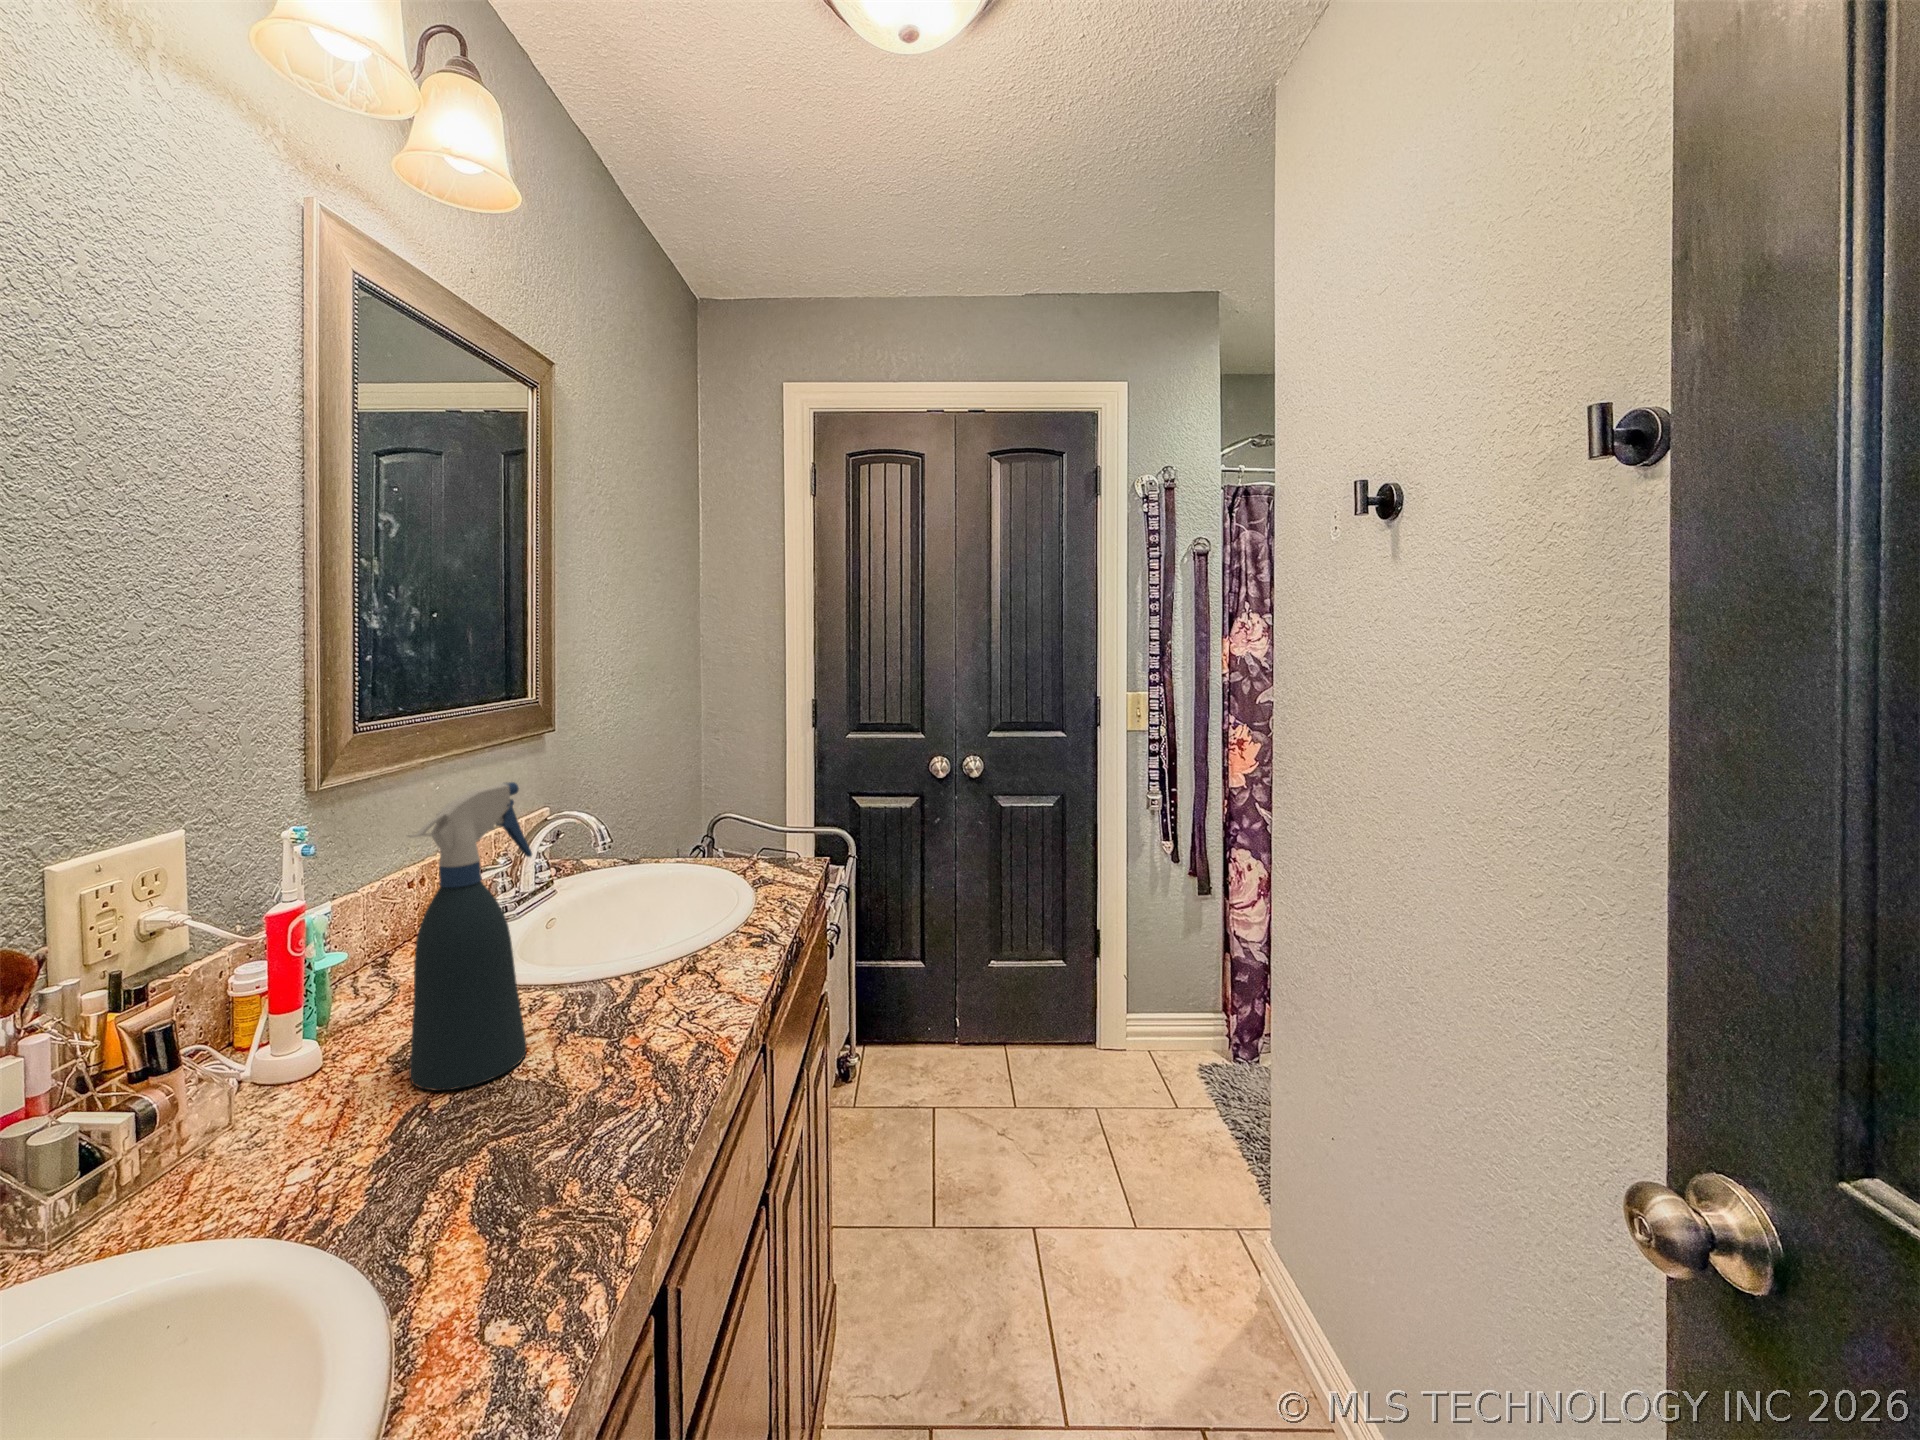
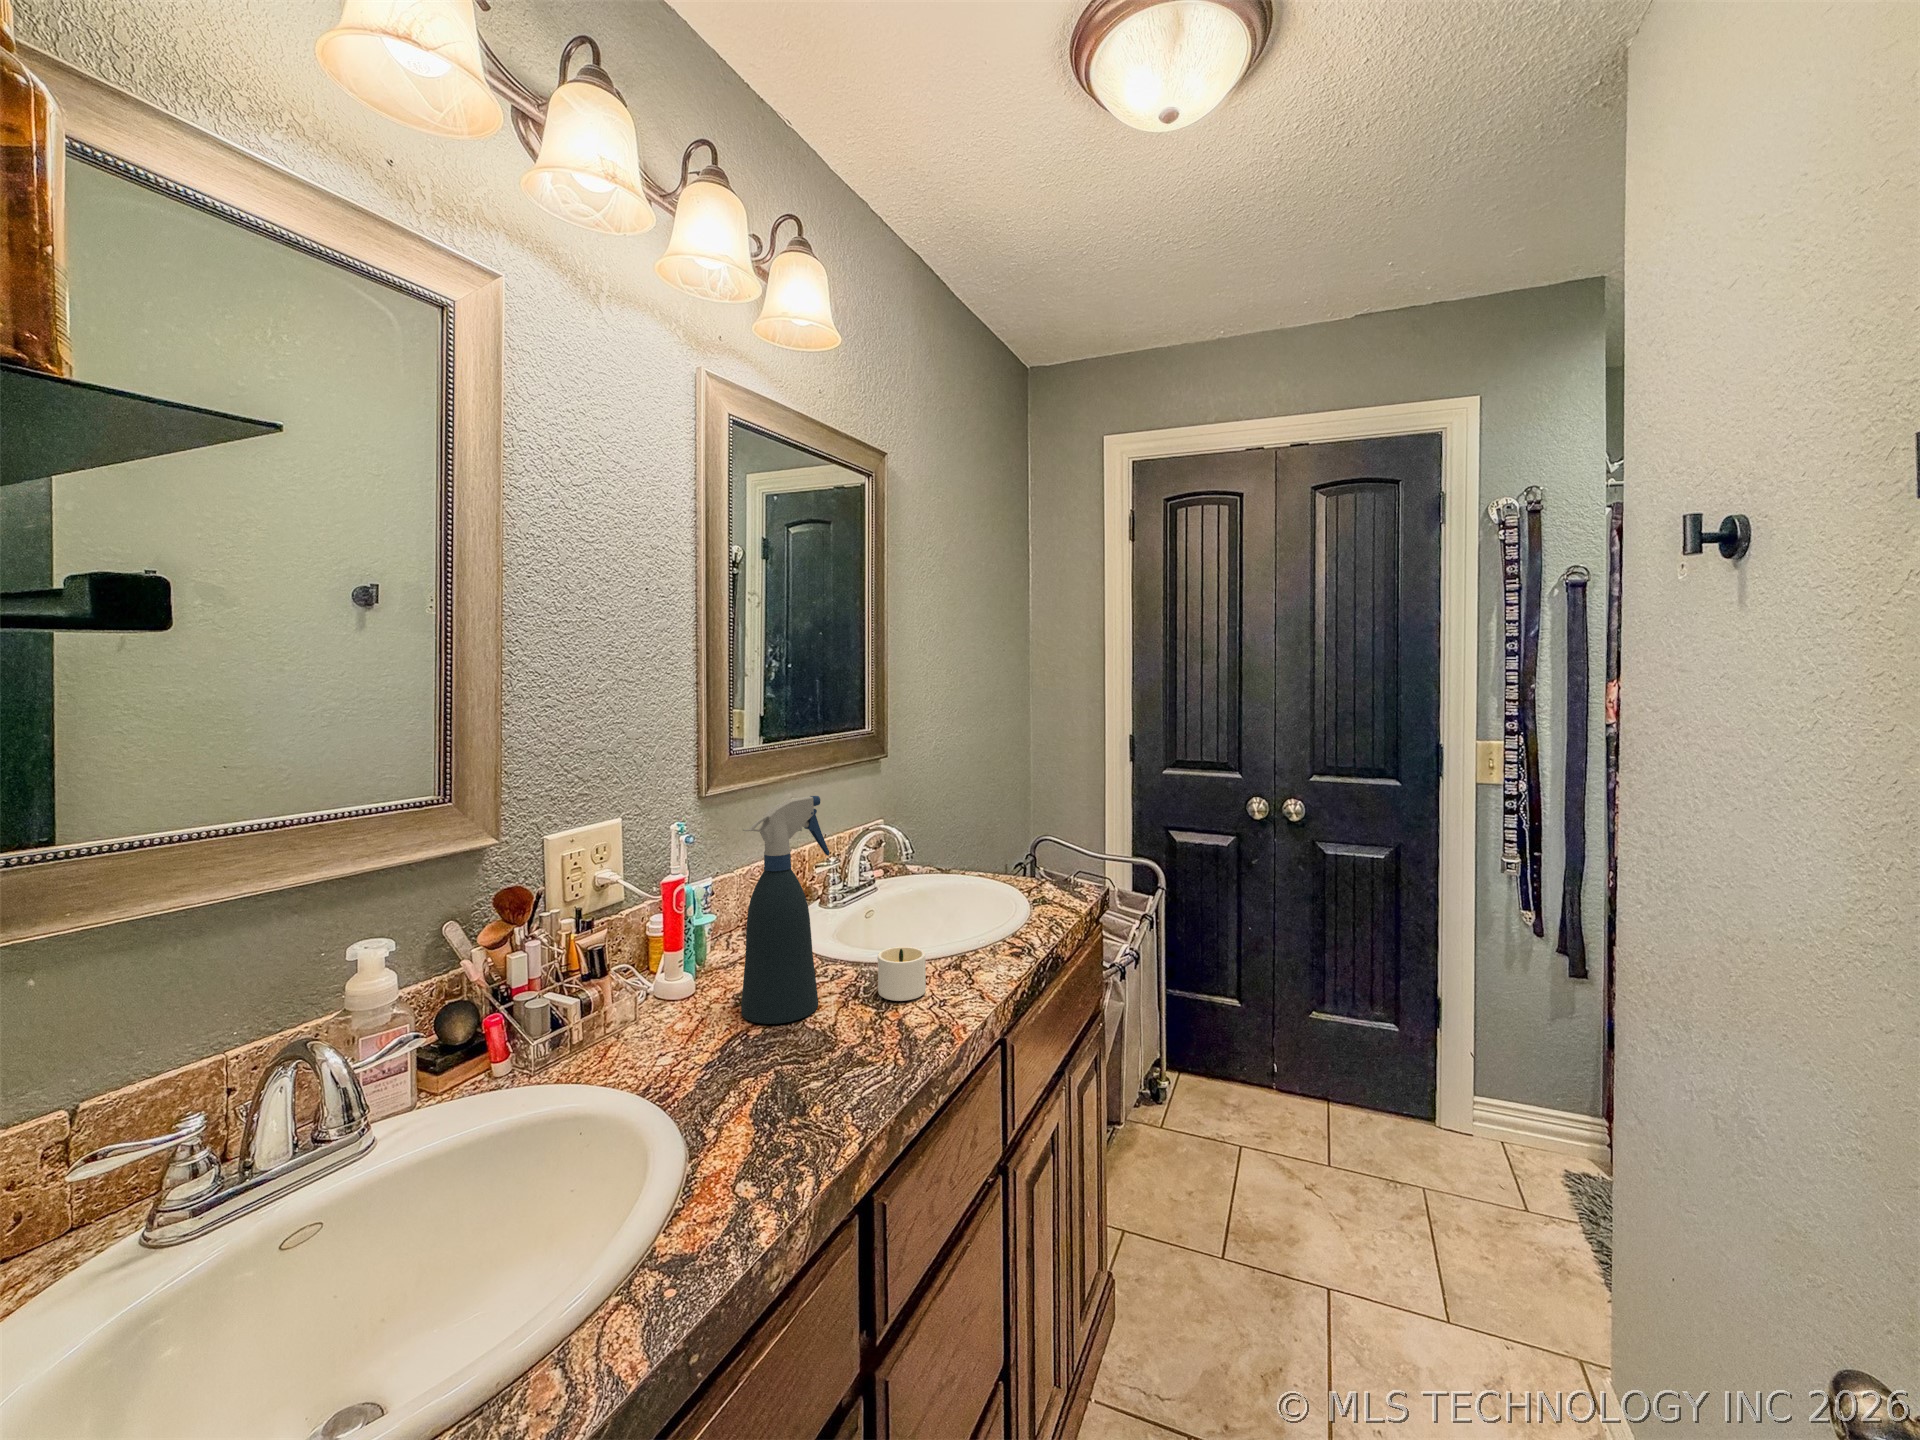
candle: none [604,955,693,1024] -> present [878,947,926,1001]

